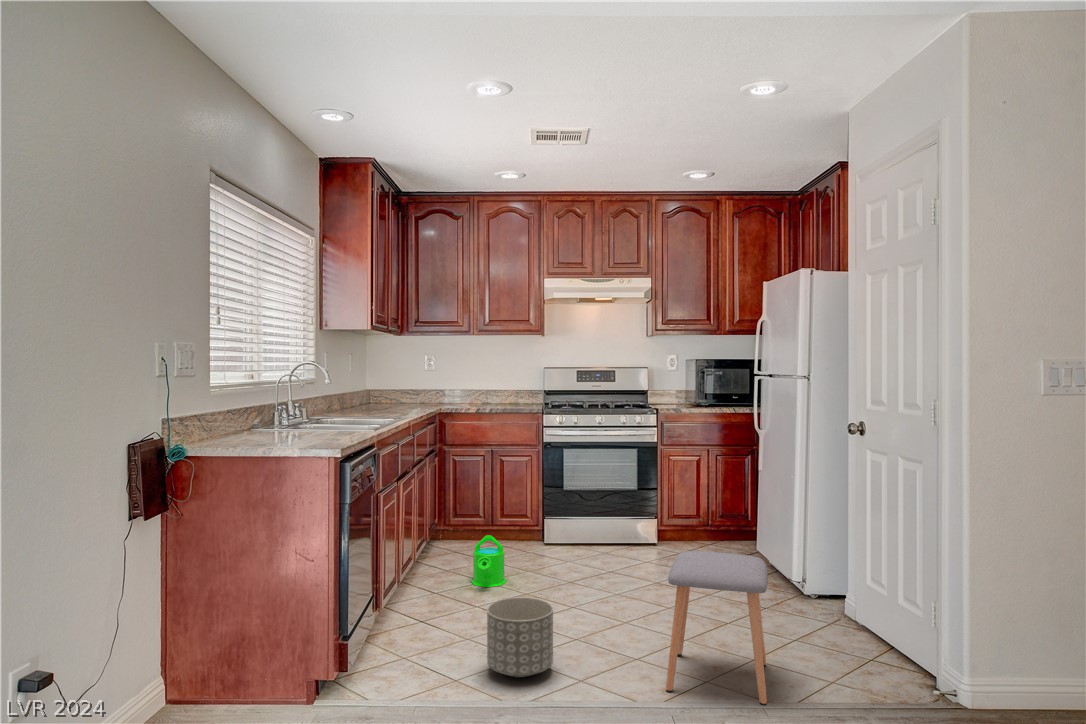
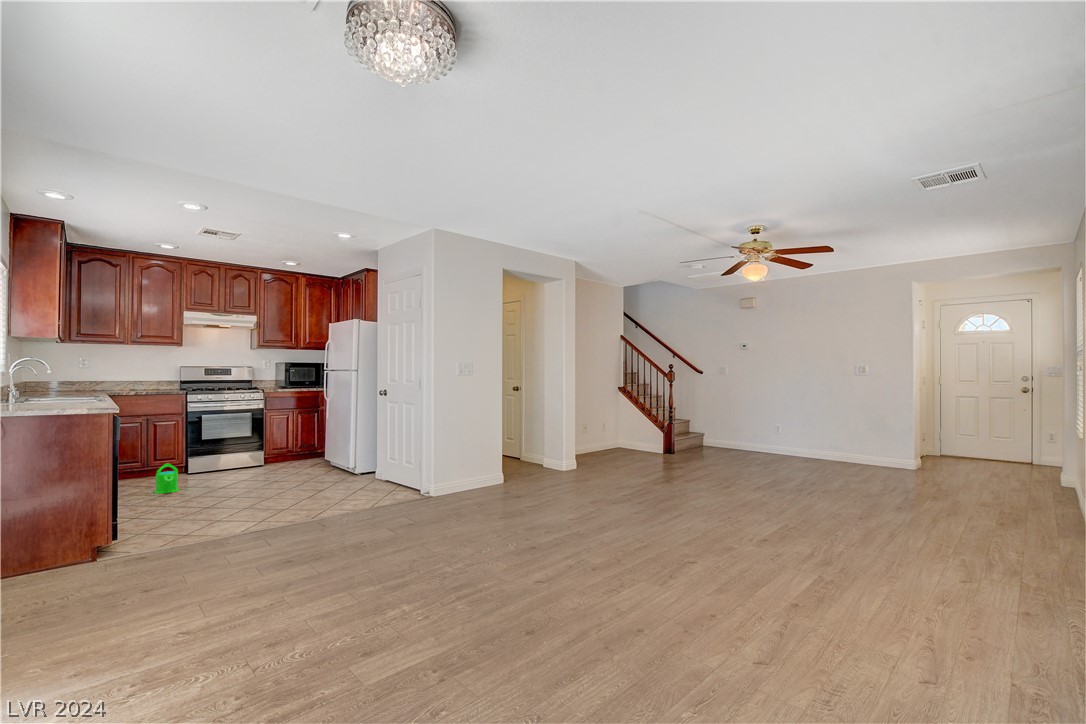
stool: present [666,551,768,705] -> none [300,442,345,500]
planter: present [487,597,553,678] -> none [205,474,243,510]

